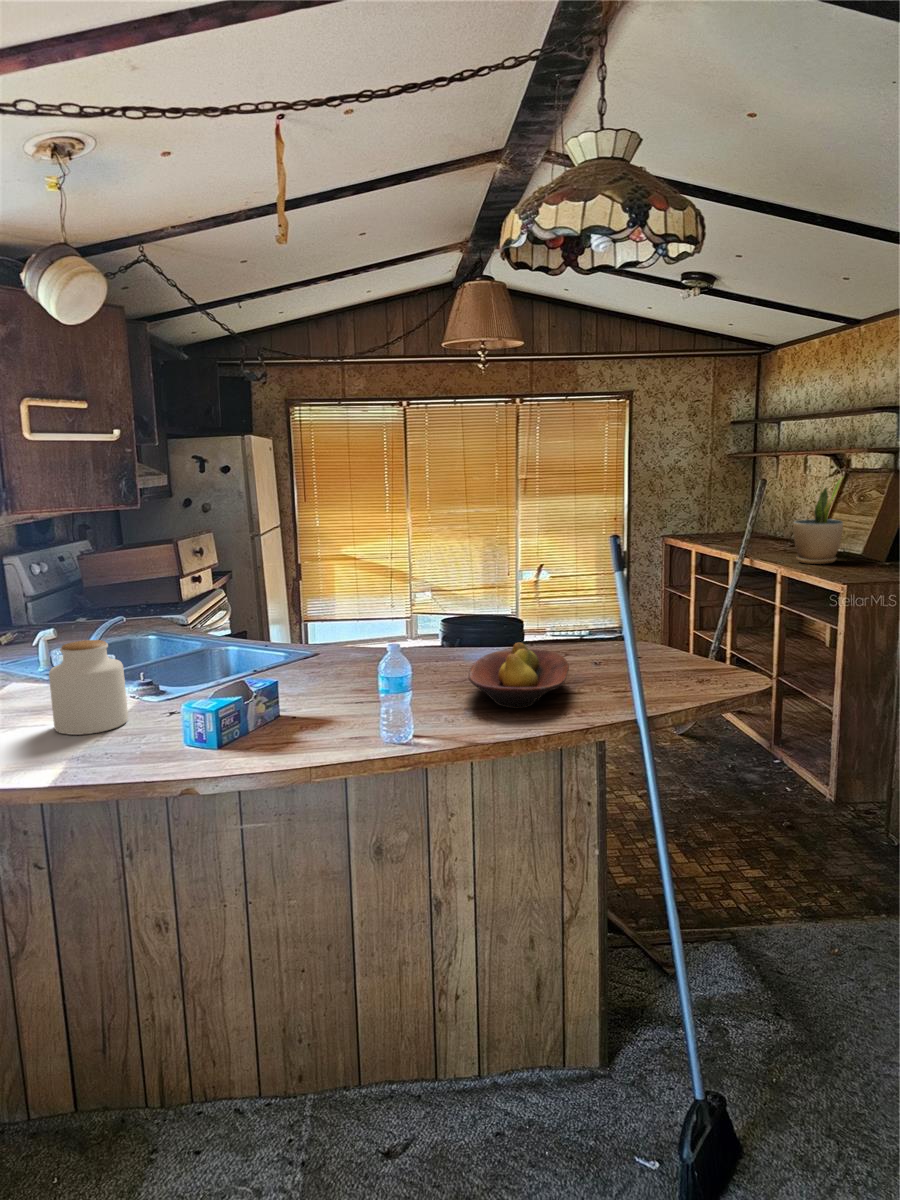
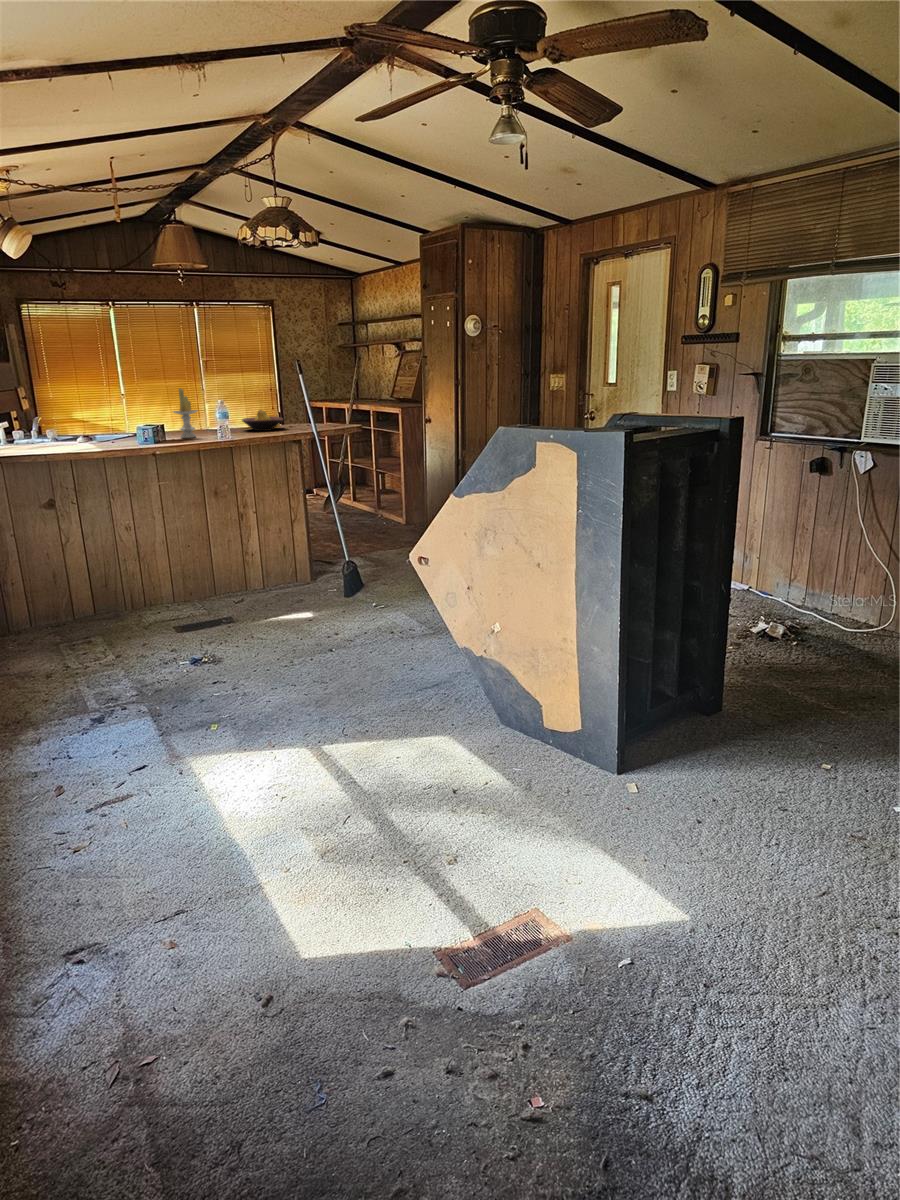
potted plant: present [793,478,843,564] -> none [376,353,401,402]
candle: none [268,613,332,742] -> present [174,388,197,438]
jar: present [49,640,128,735] -> none [68,406,103,444]

